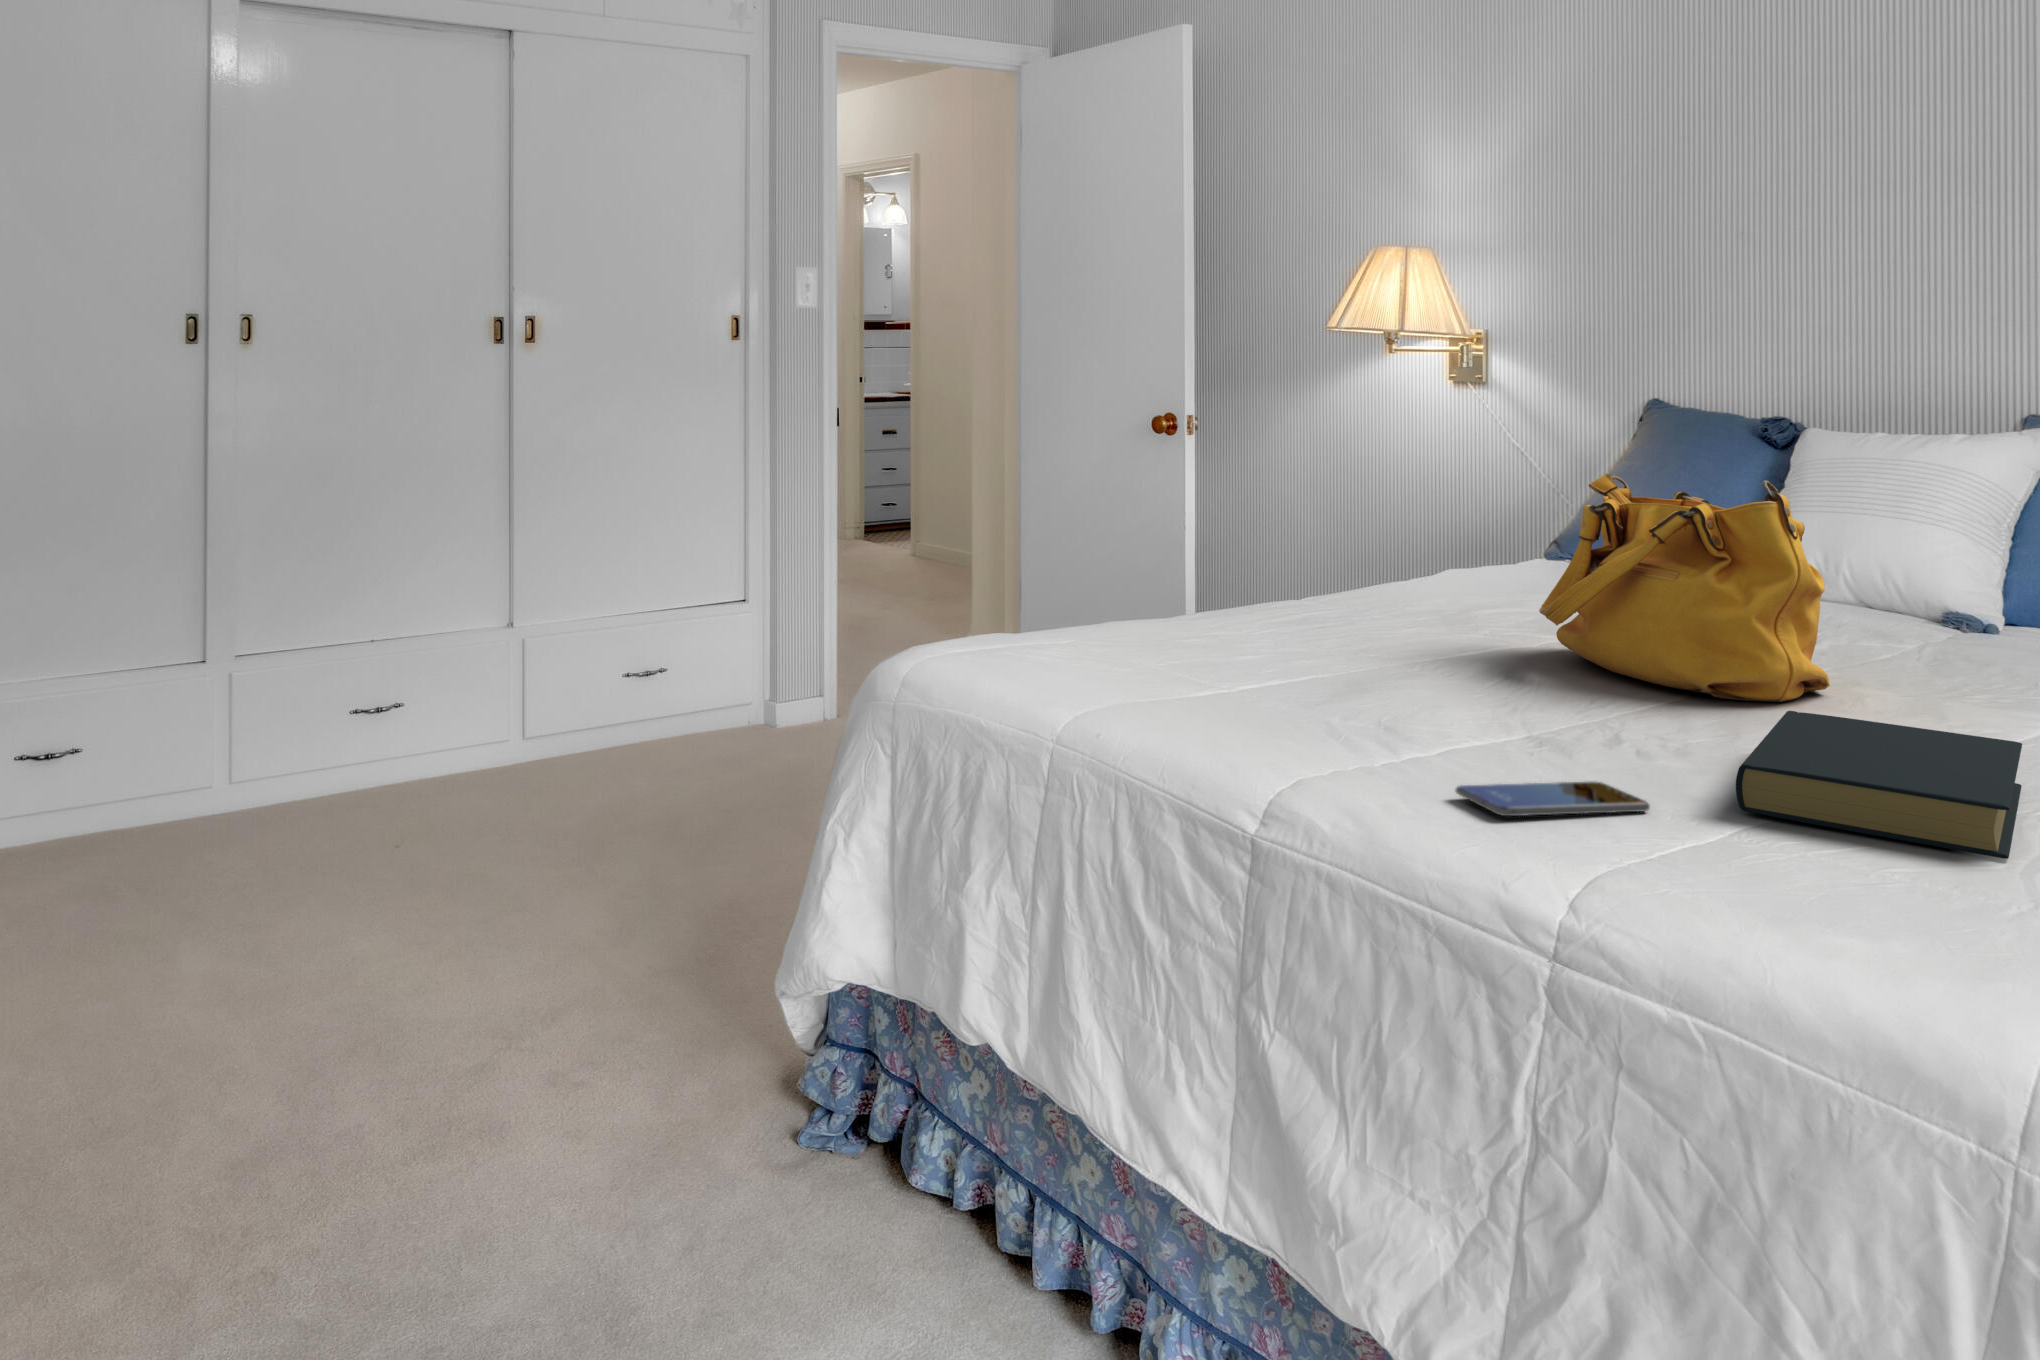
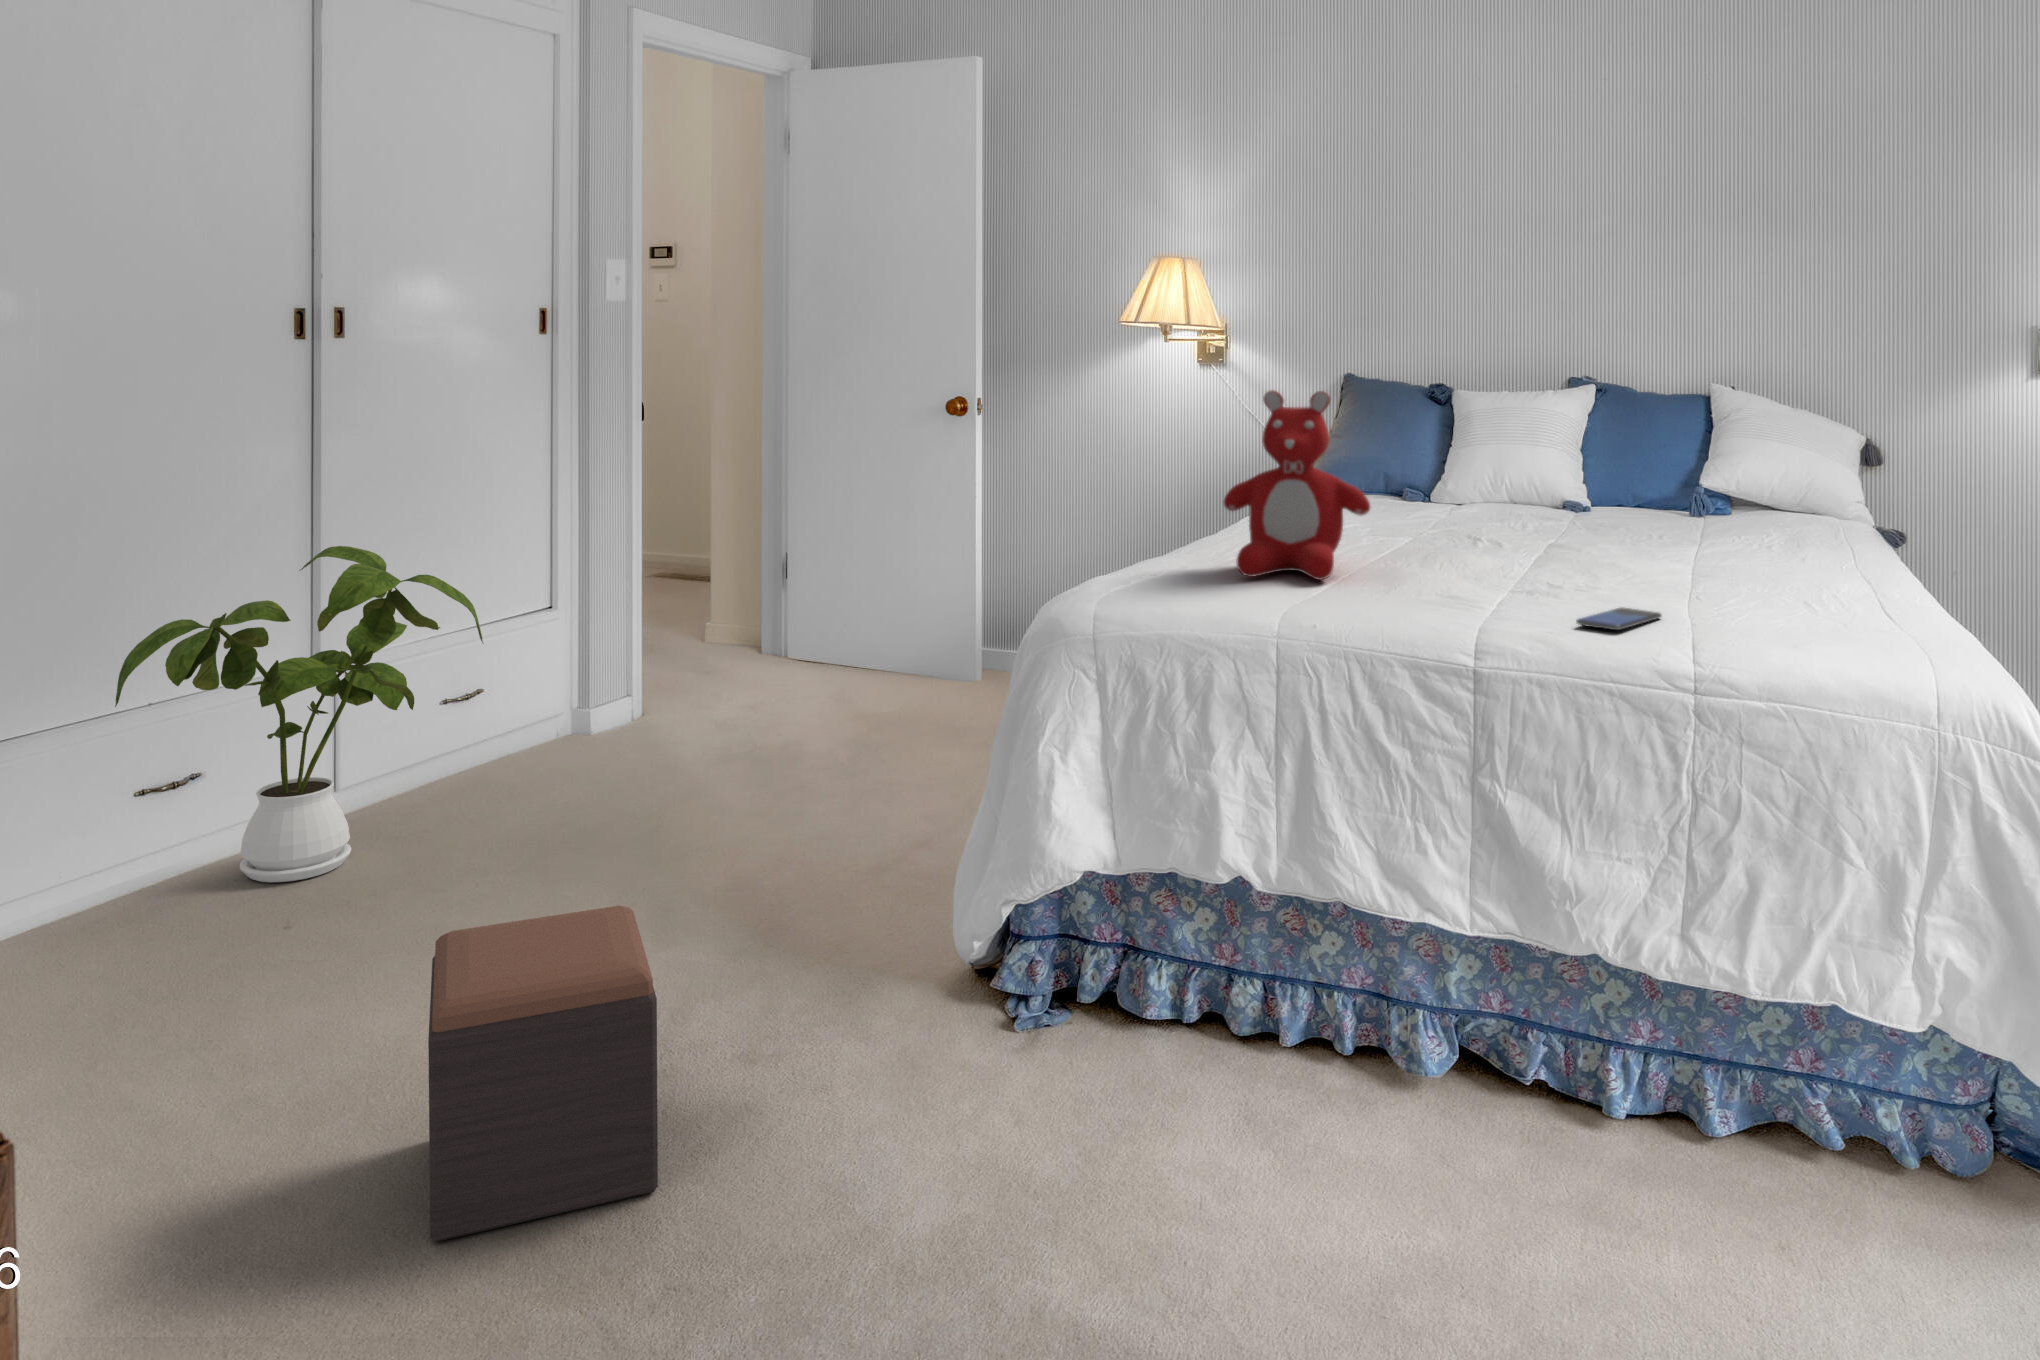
teddy bear: none [1150,409,1364,671] -> present [1224,390,1370,580]
handbag: present [1539,474,1830,702] -> none [1446,425,1607,561]
house plant: none [307,524,566,814] -> present [115,546,484,882]
hardback book: present [1736,711,2022,859] -> none [1648,558,1816,612]
footstool: none [130,880,405,1187] -> present [428,906,658,1242]

